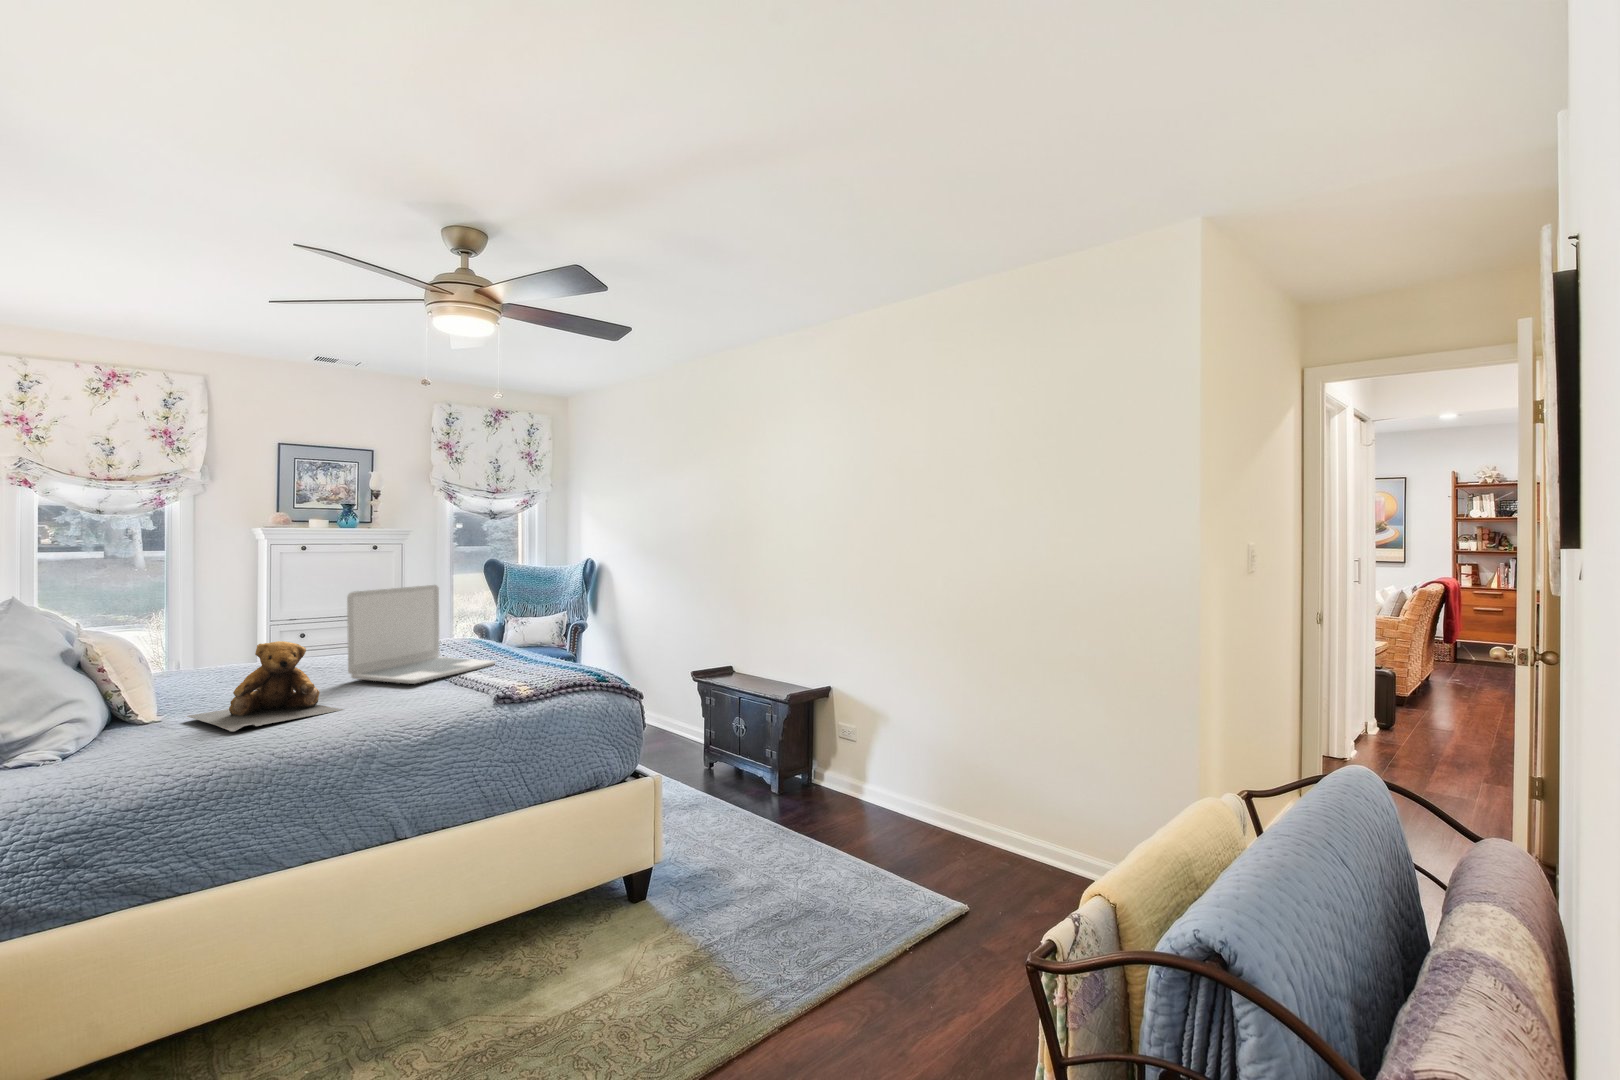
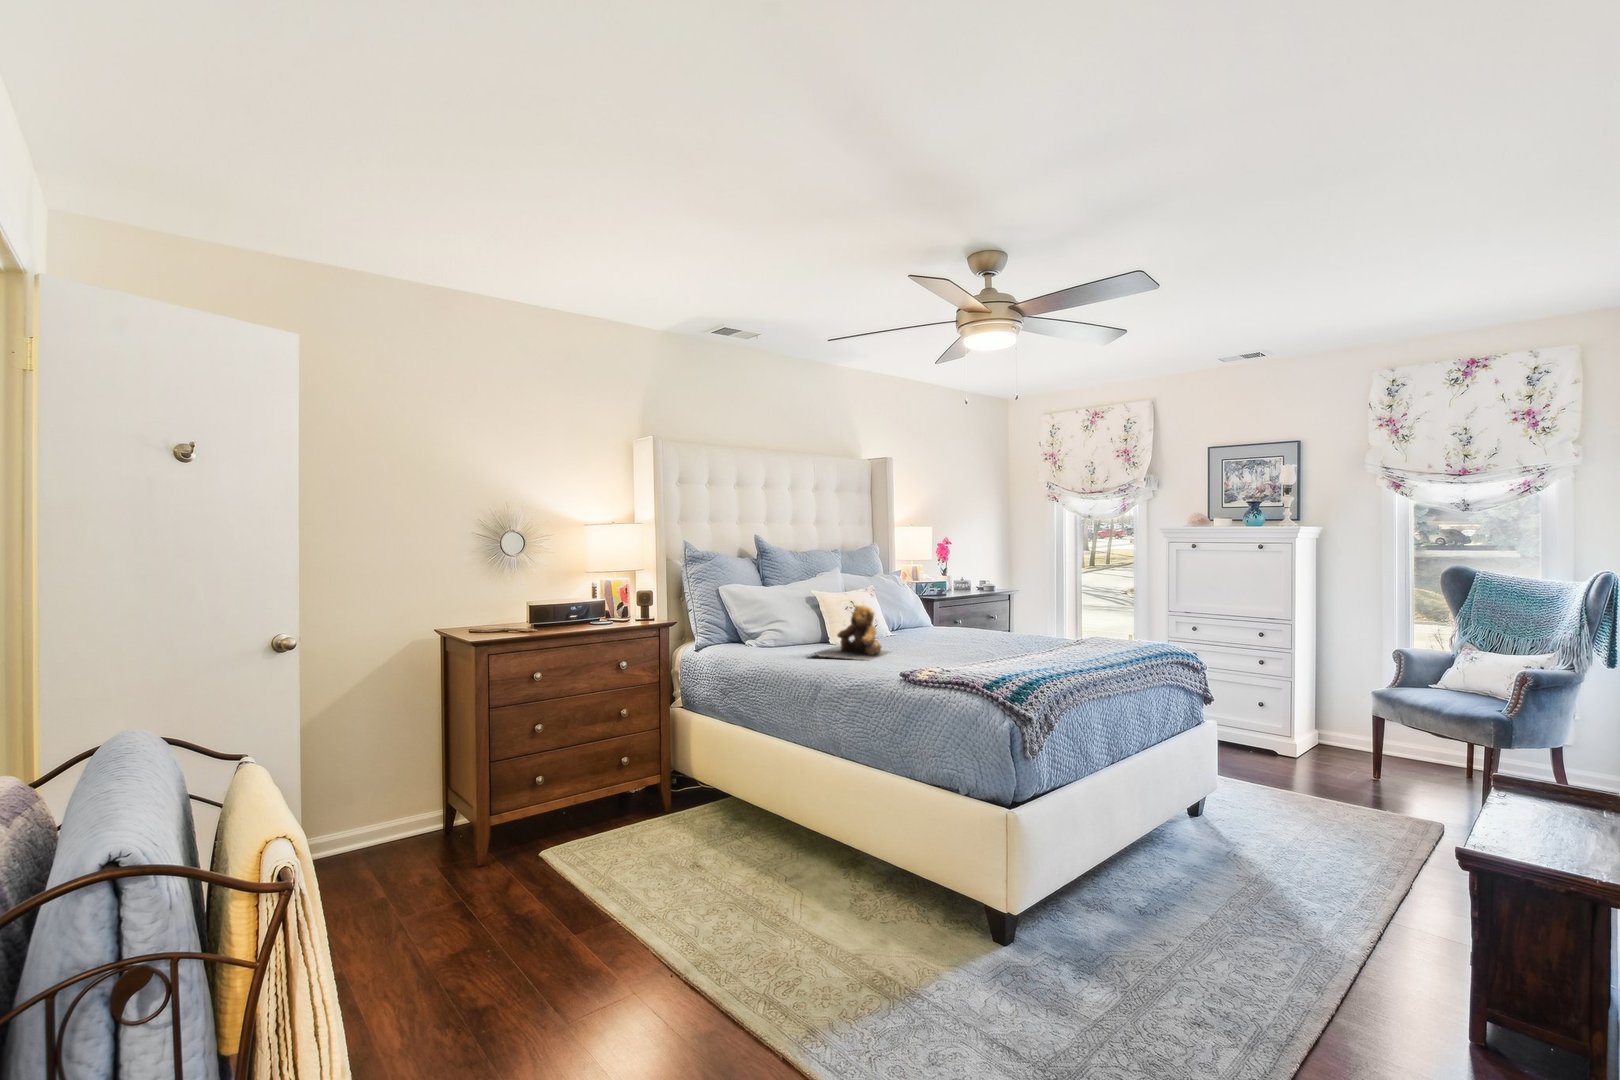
laptop: present [347,585,496,684] -> none [939,577,1044,661]

